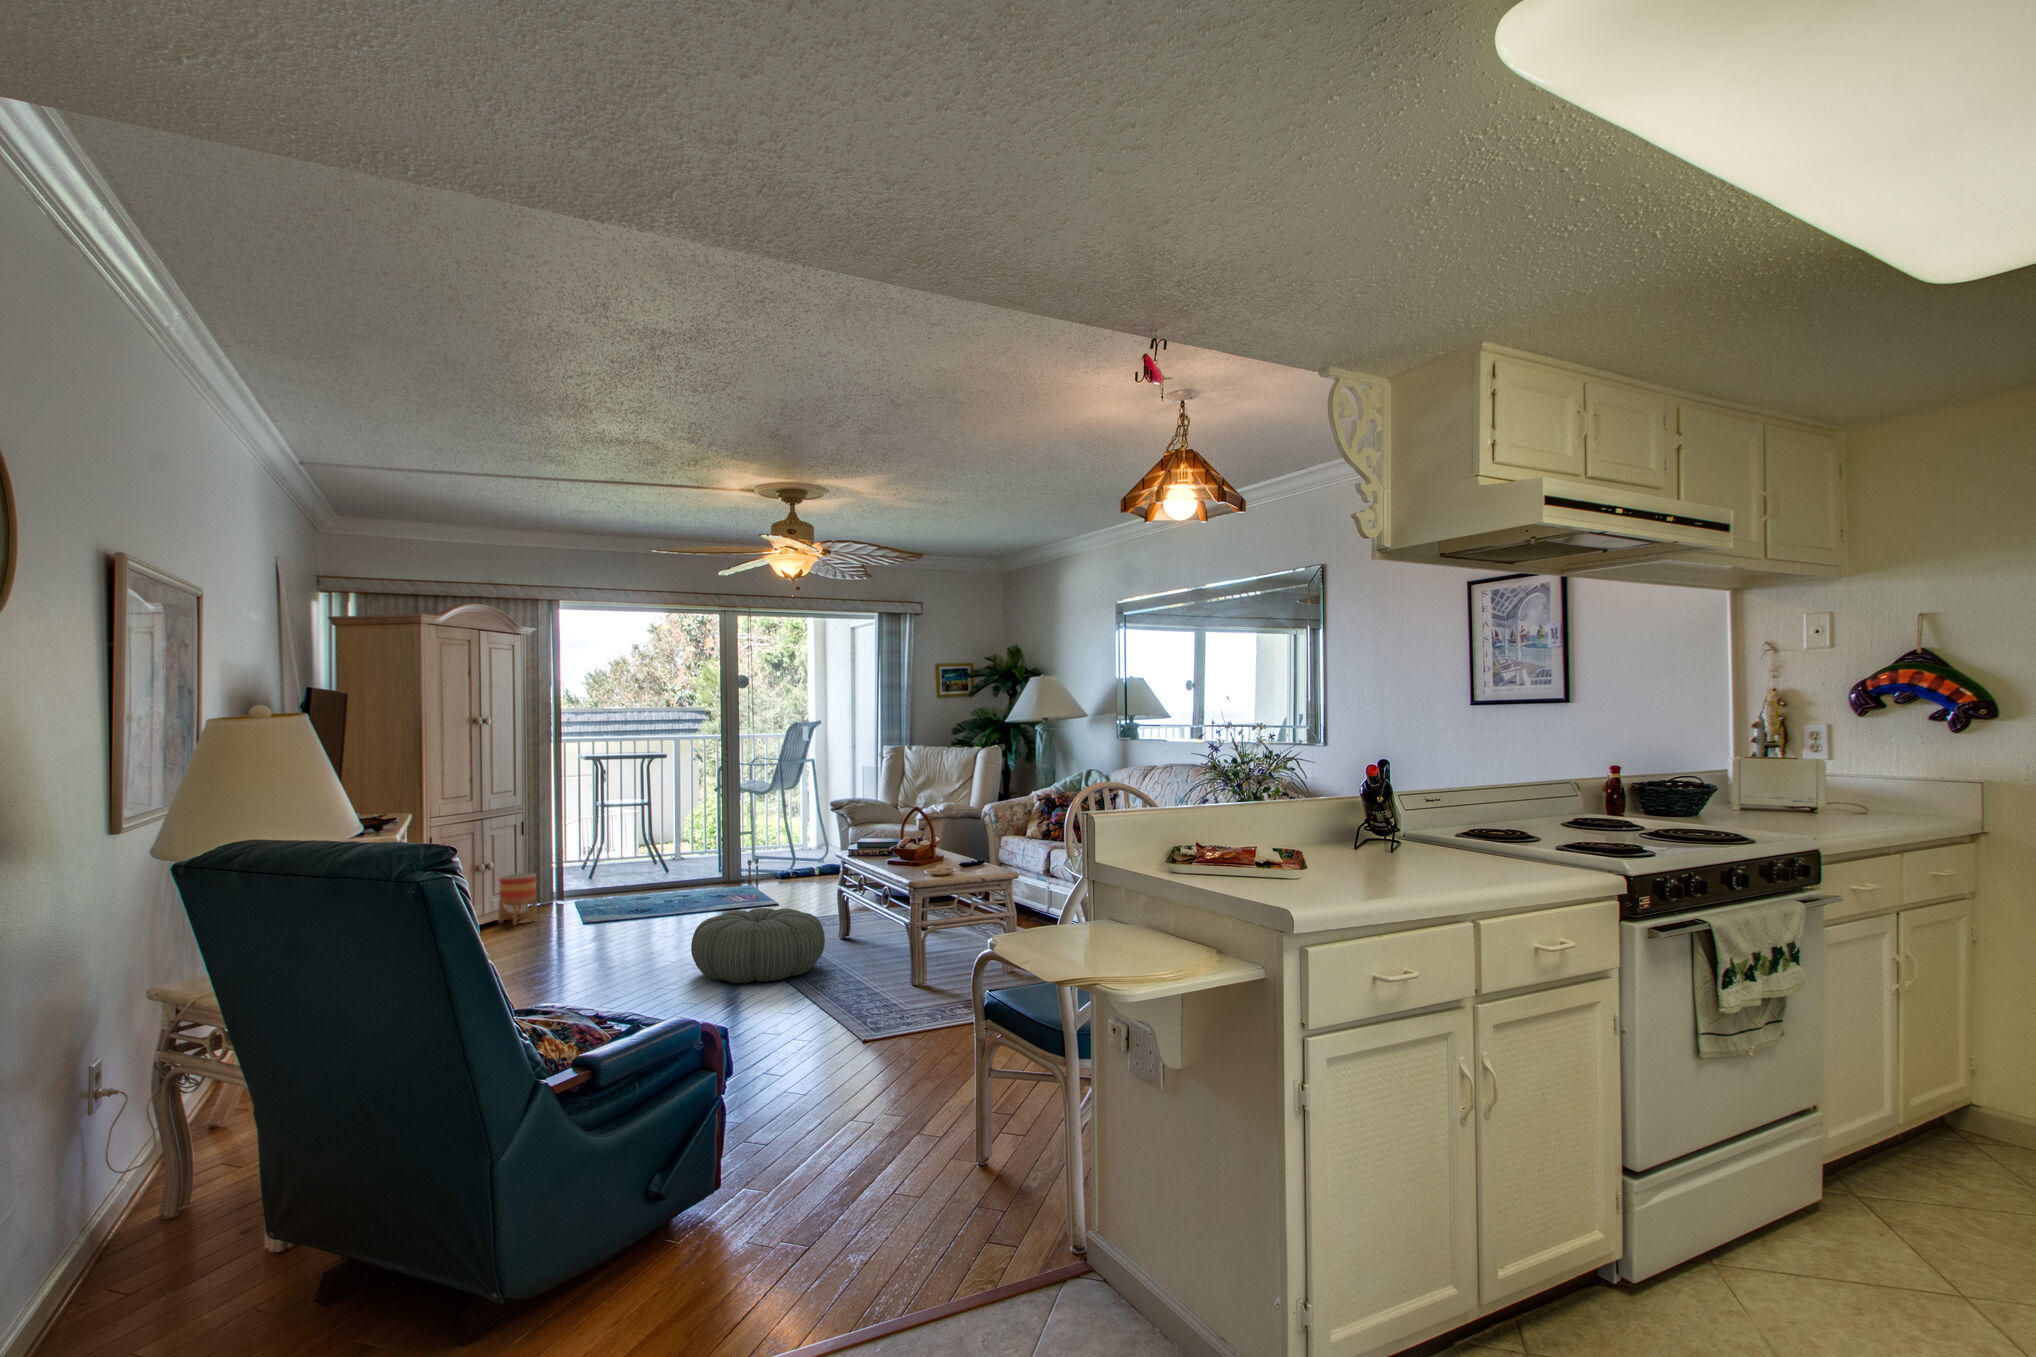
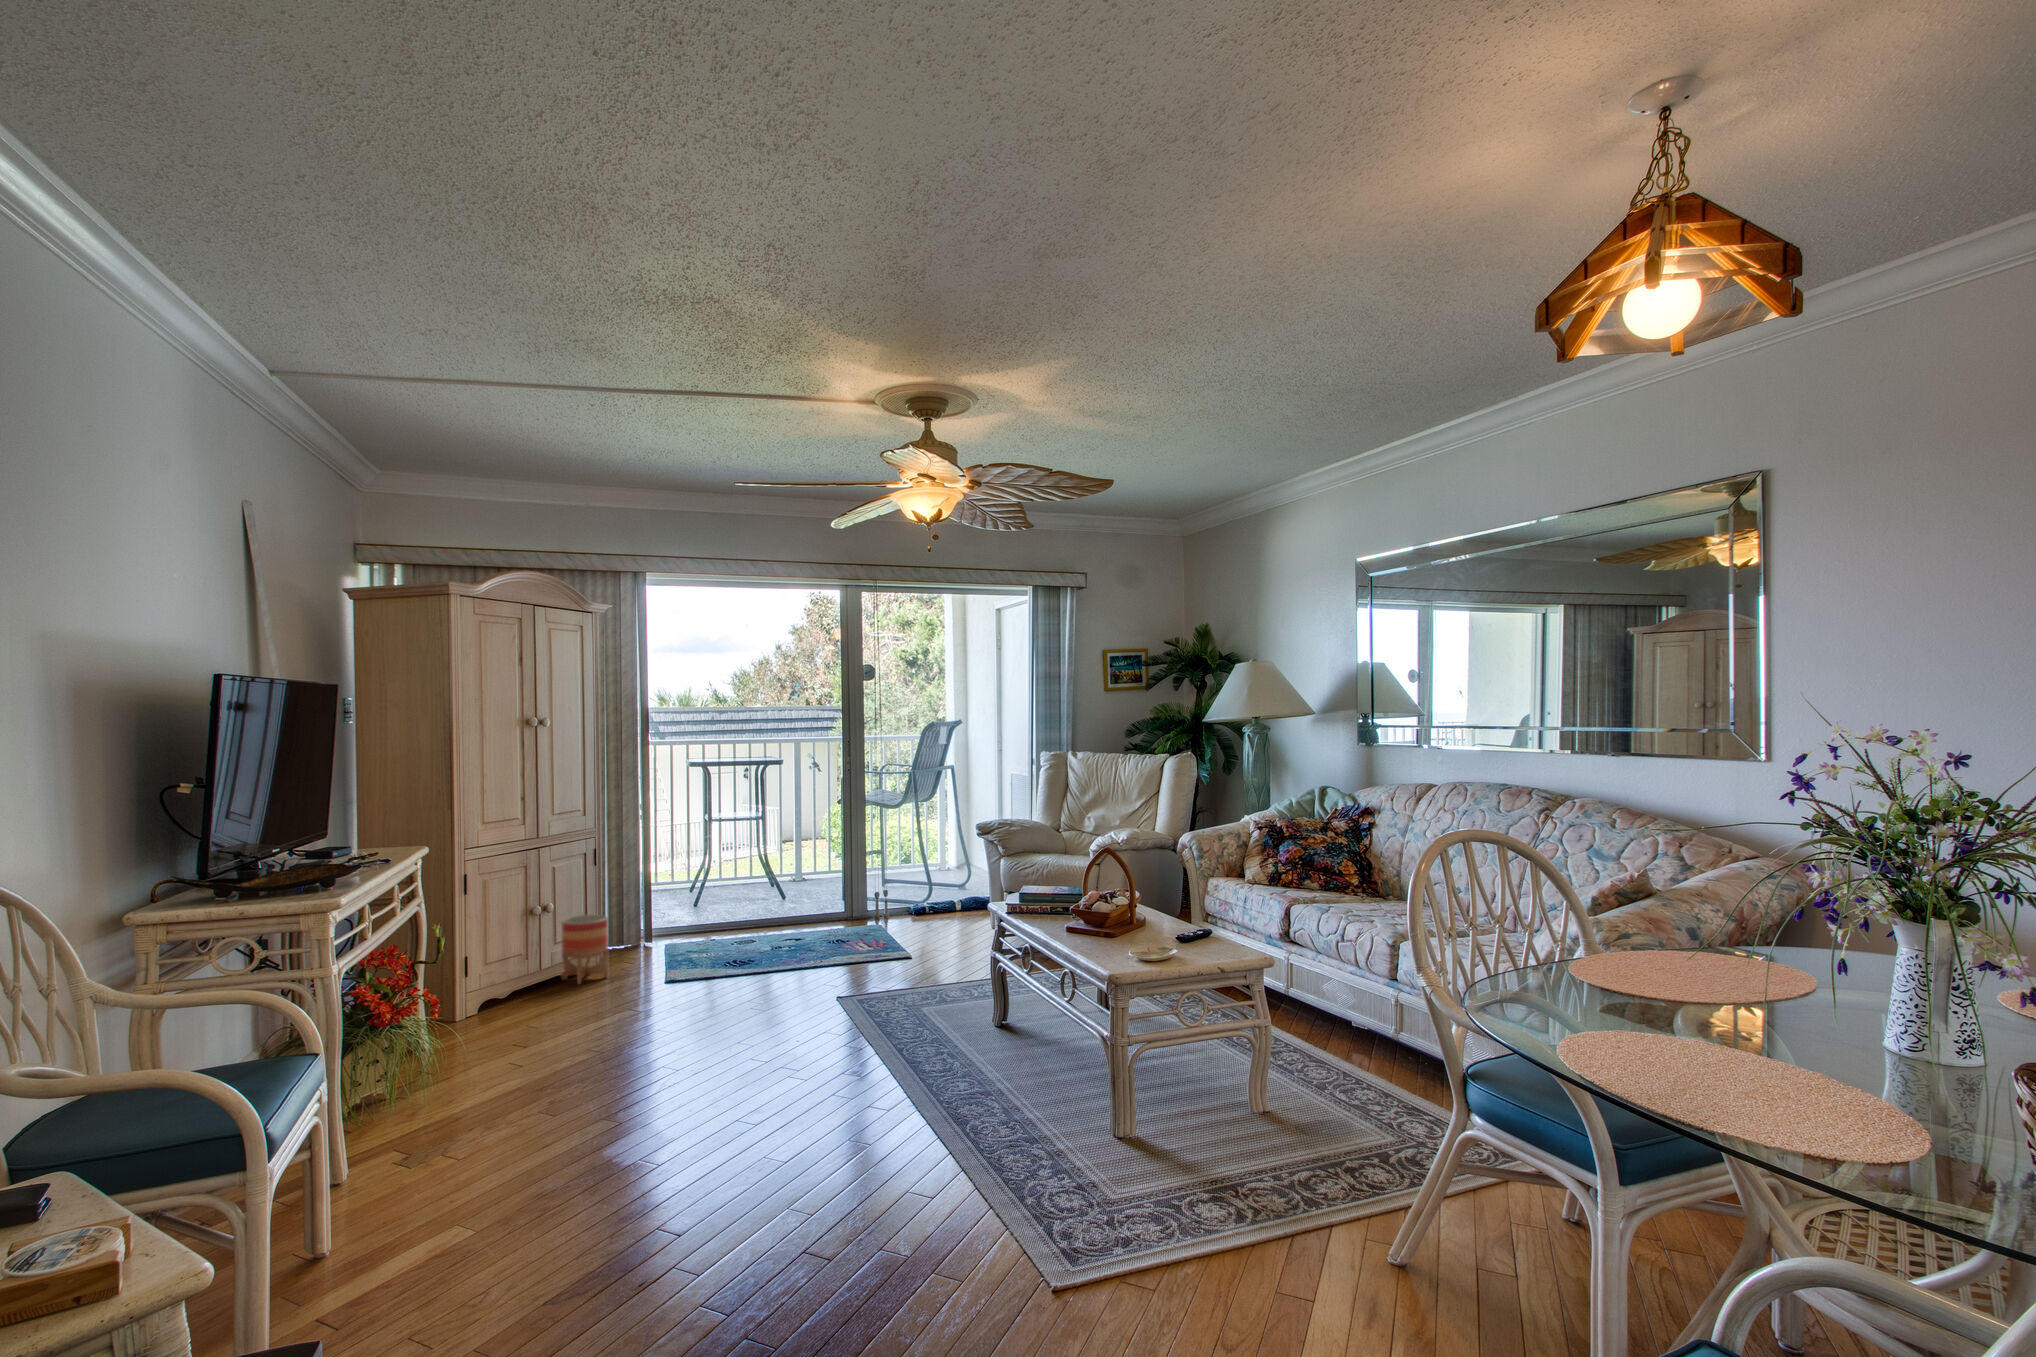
pouf: present [691,908,825,983] -> none [786,990,976,1114]

